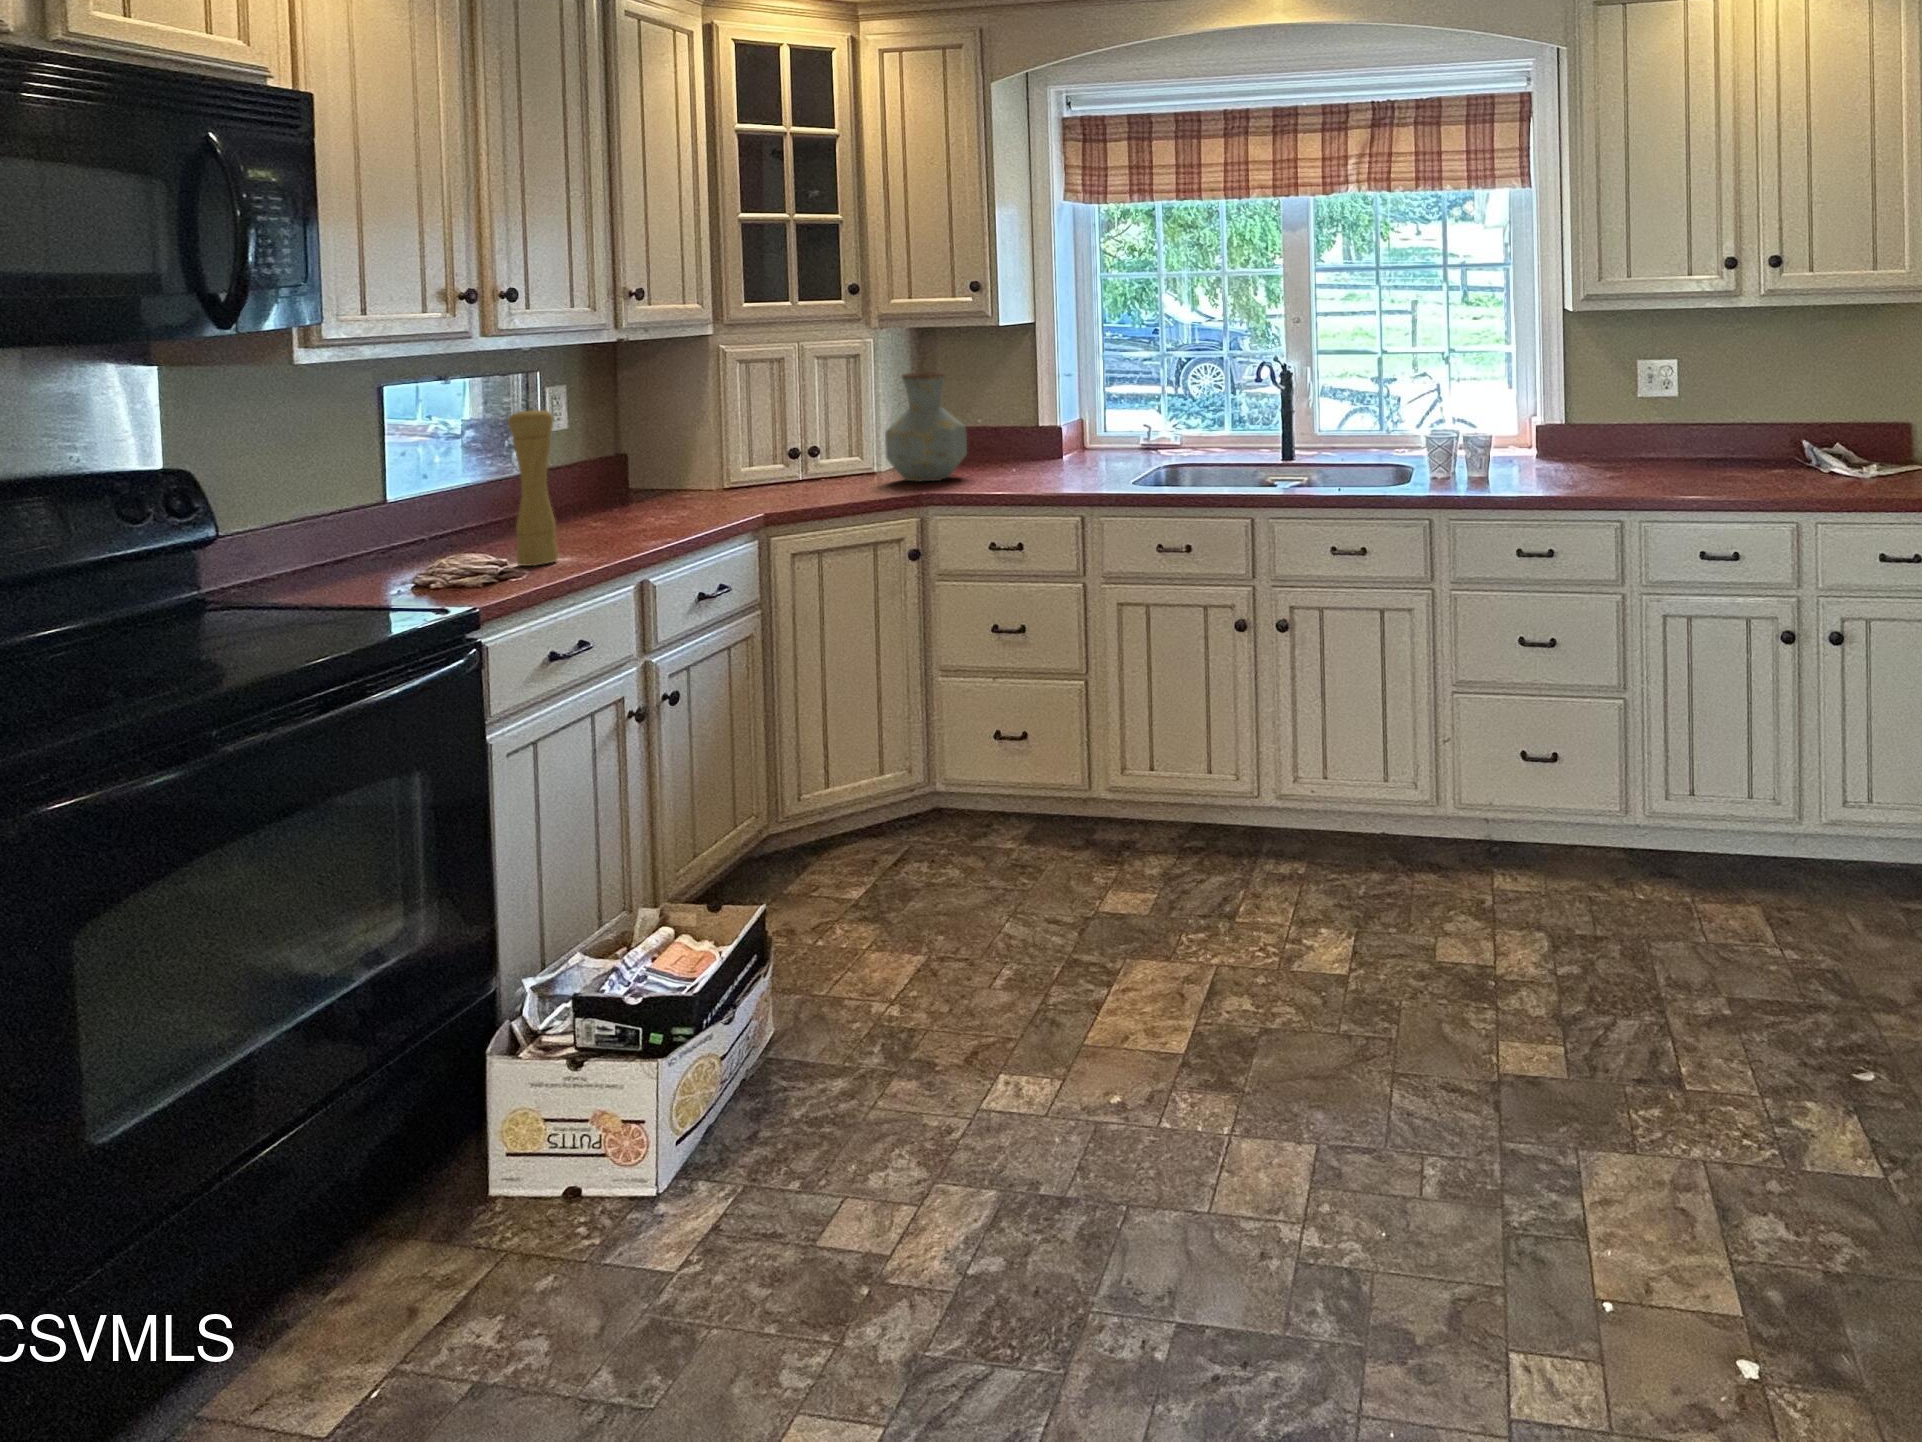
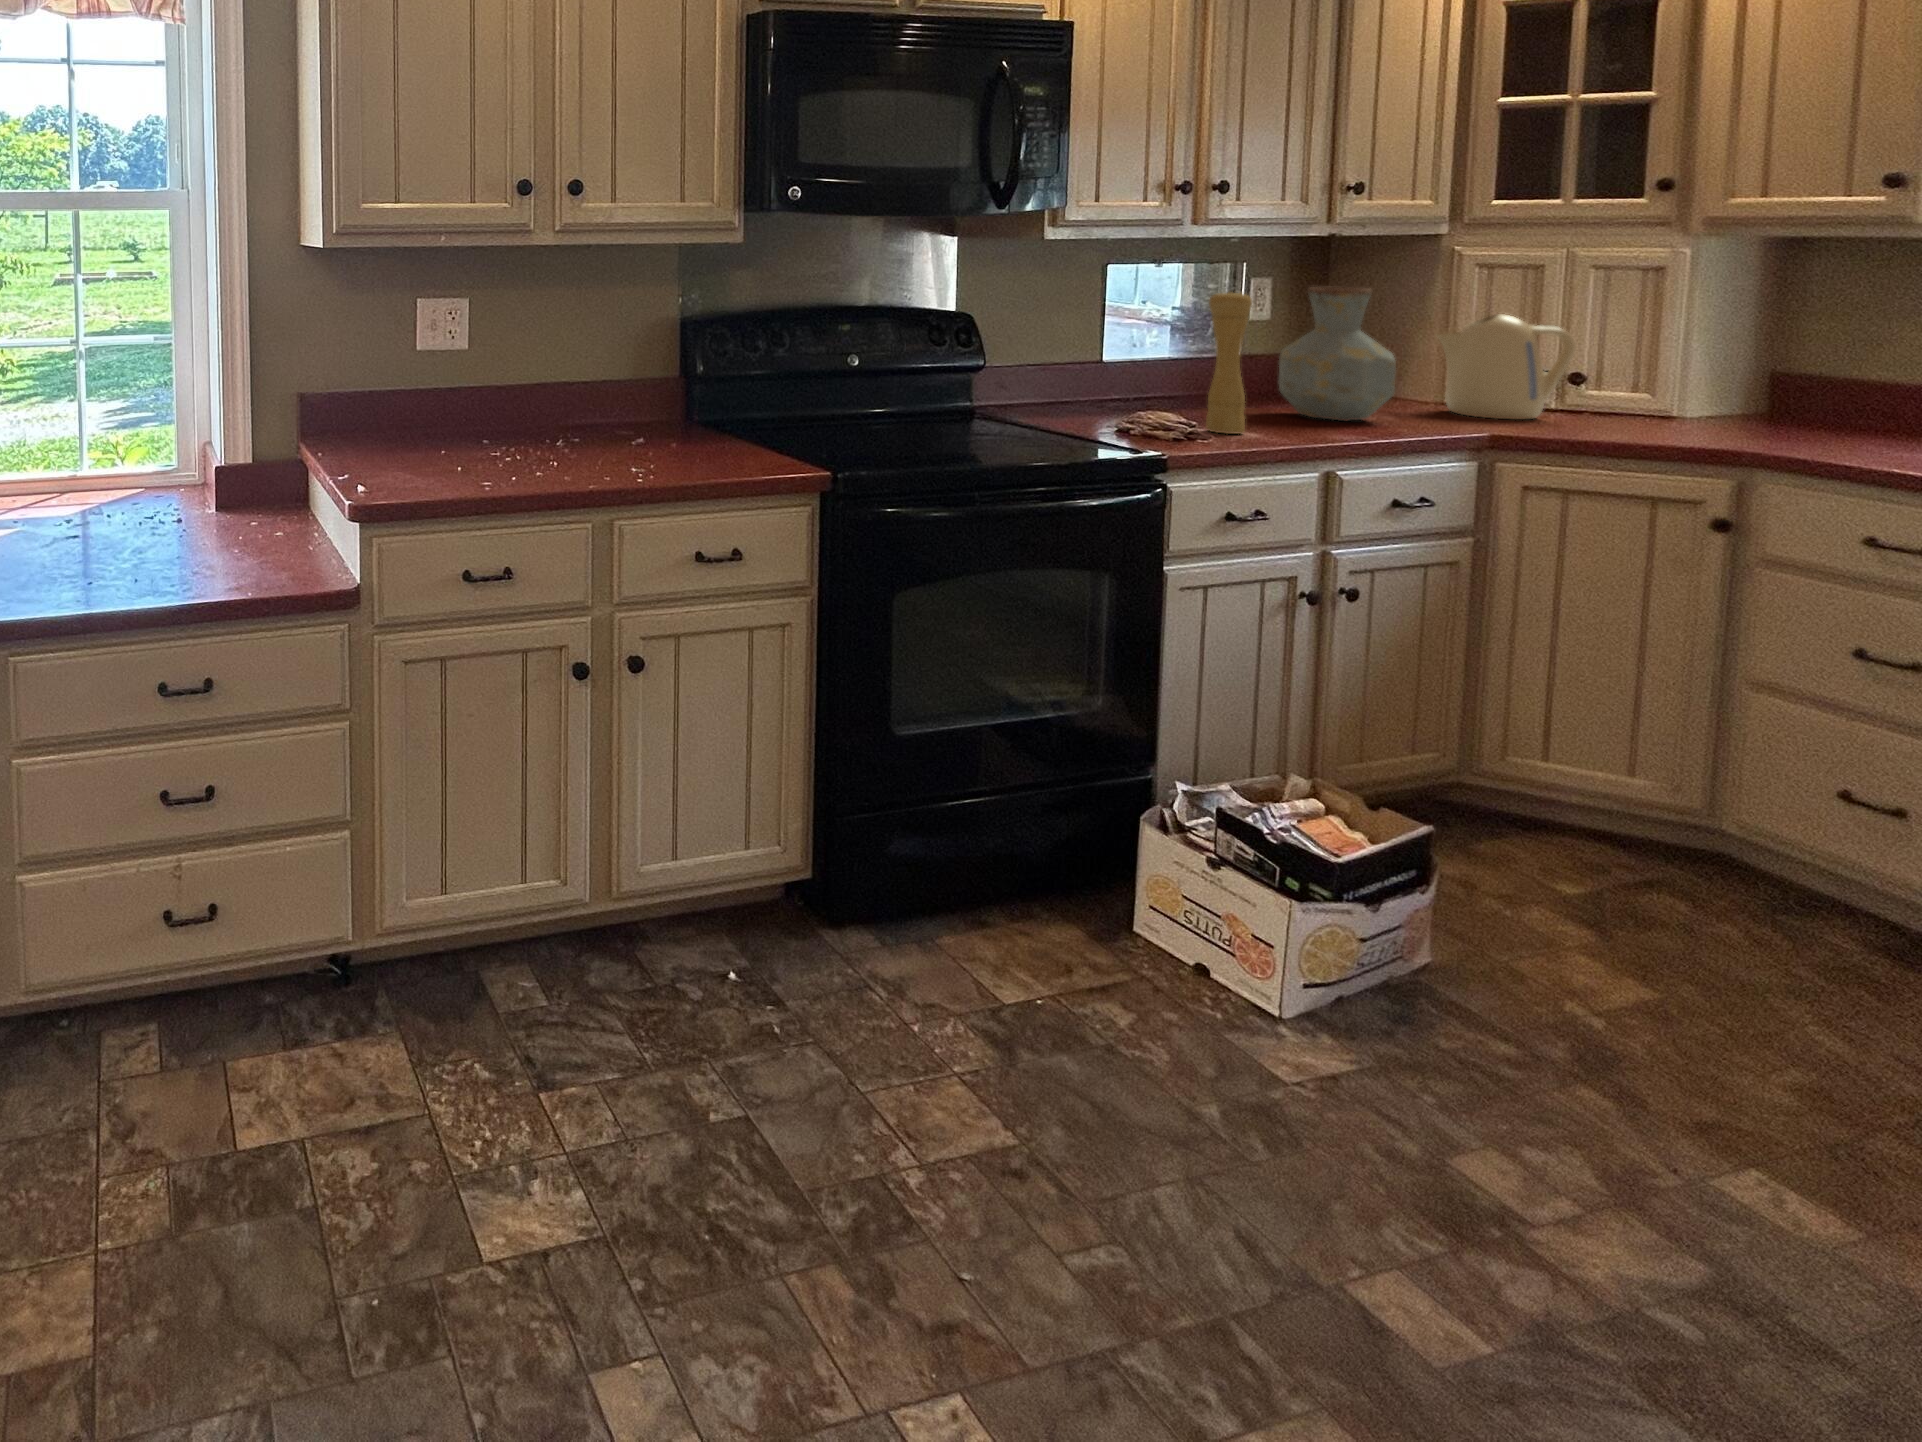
vase: present [885,372,967,481] -> present [1279,287,1396,421]
kettle: none [713,405,813,499] -> present [1438,314,1576,419]

